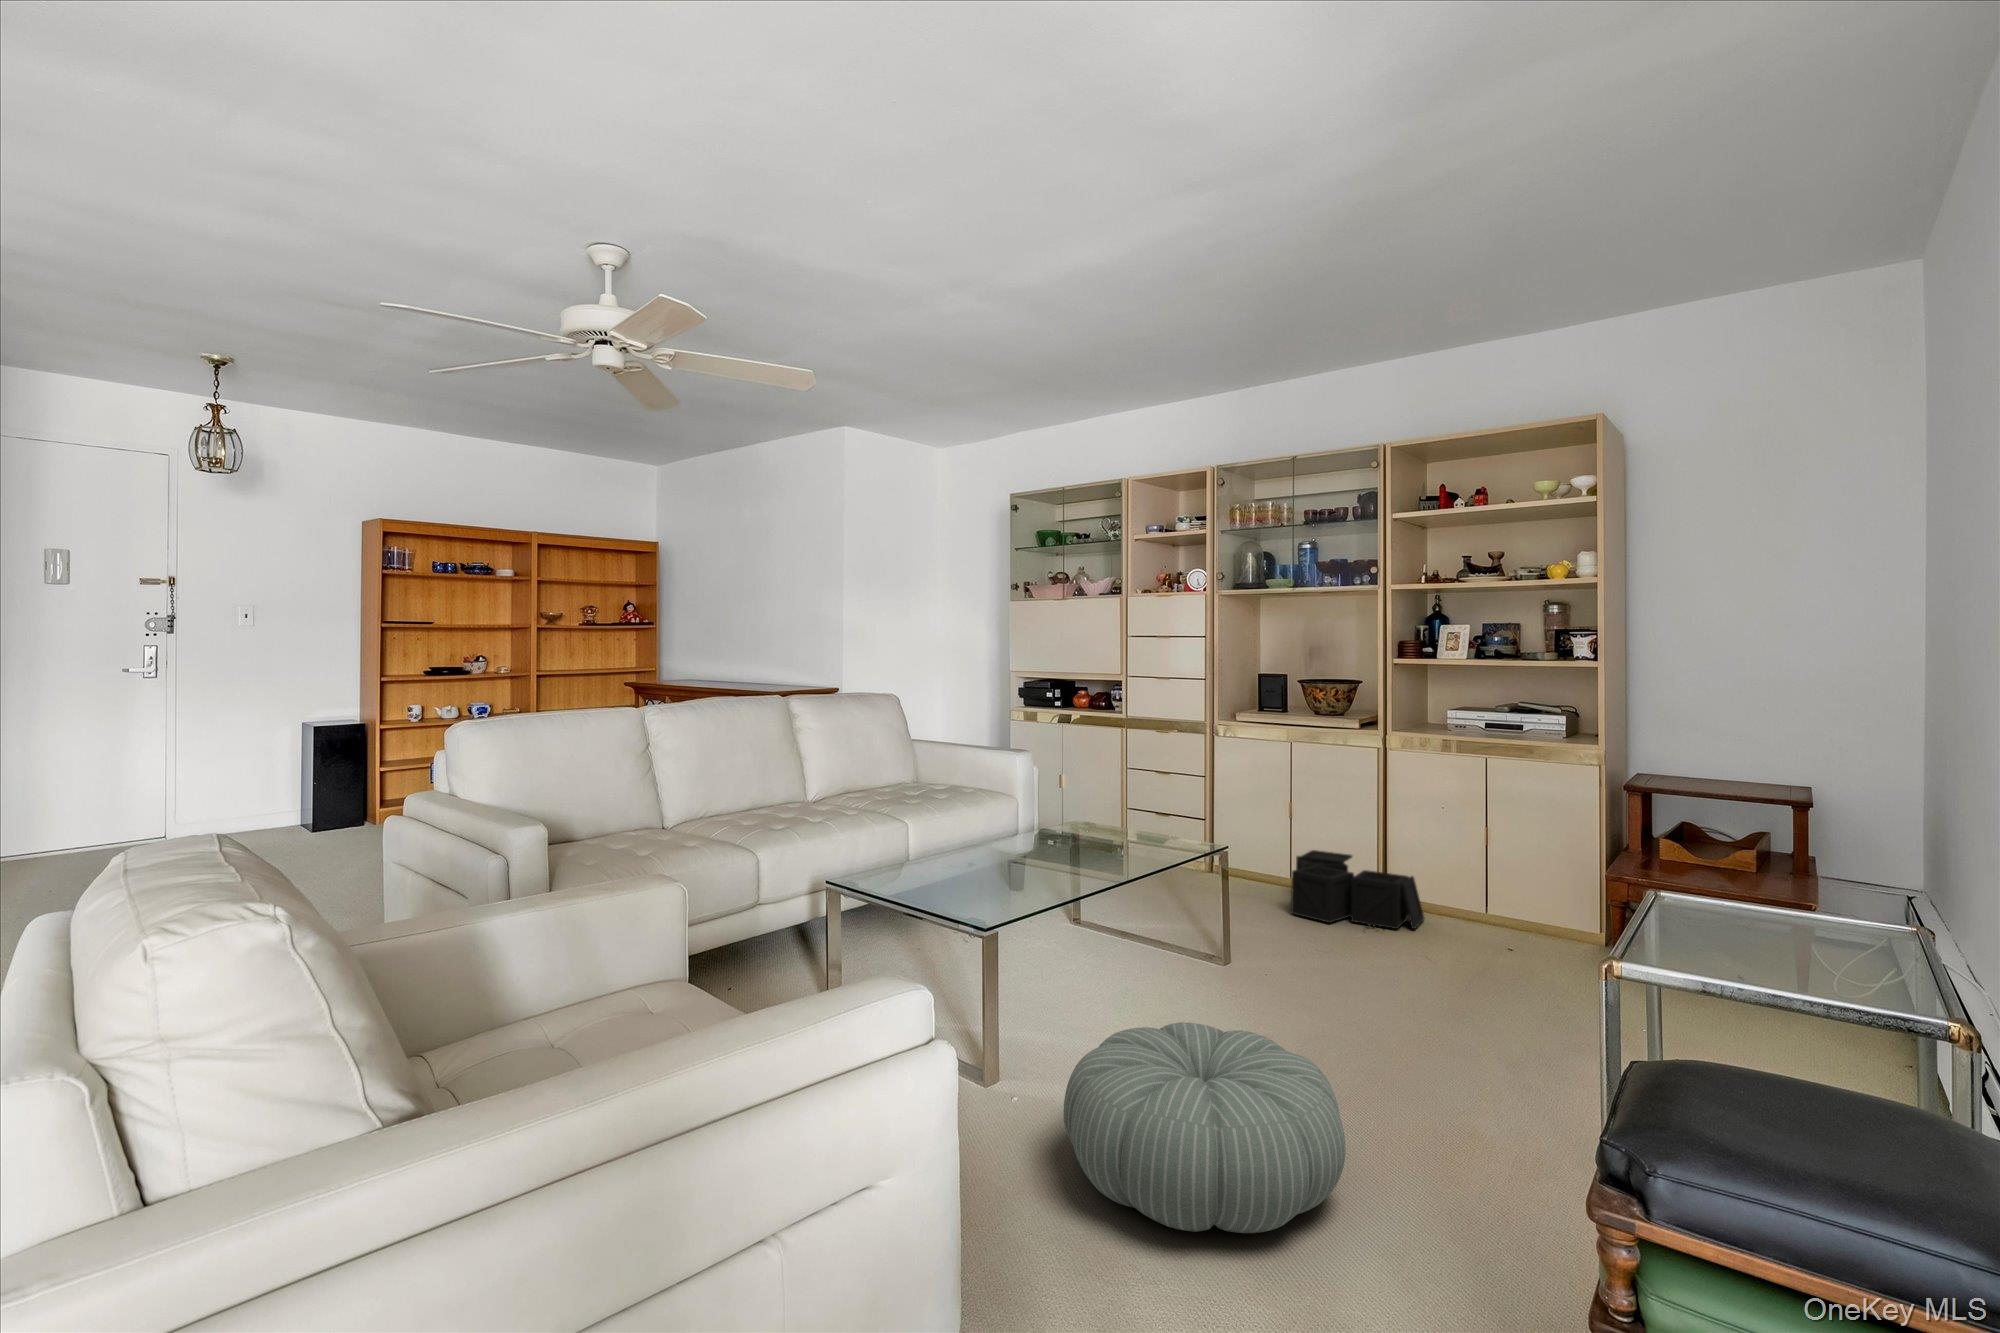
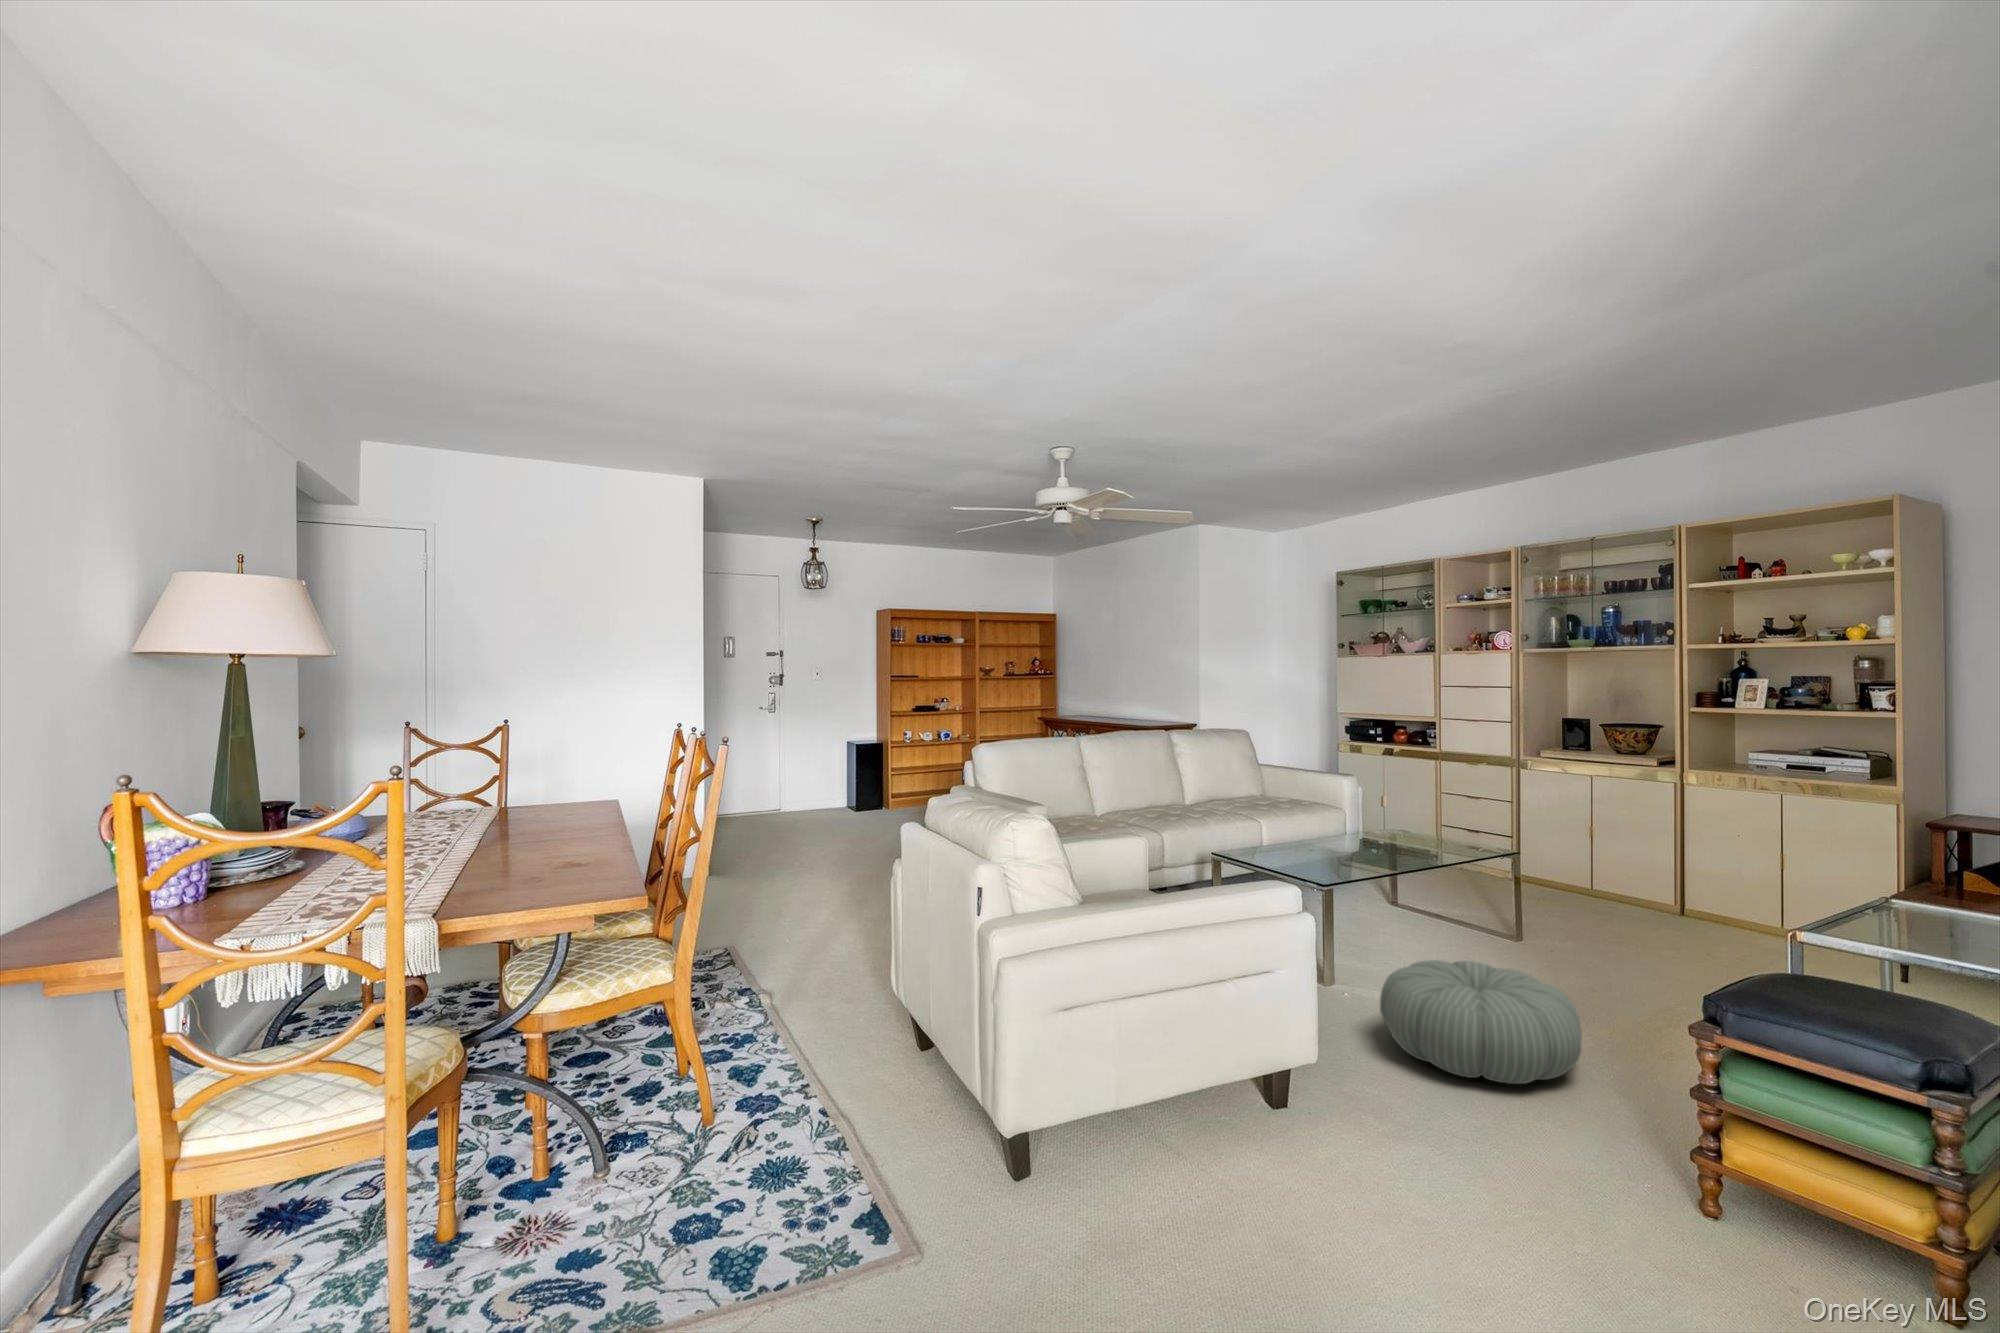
storage bin: present [1291,850,1425,929] -> none [1589,868,1721,938]

